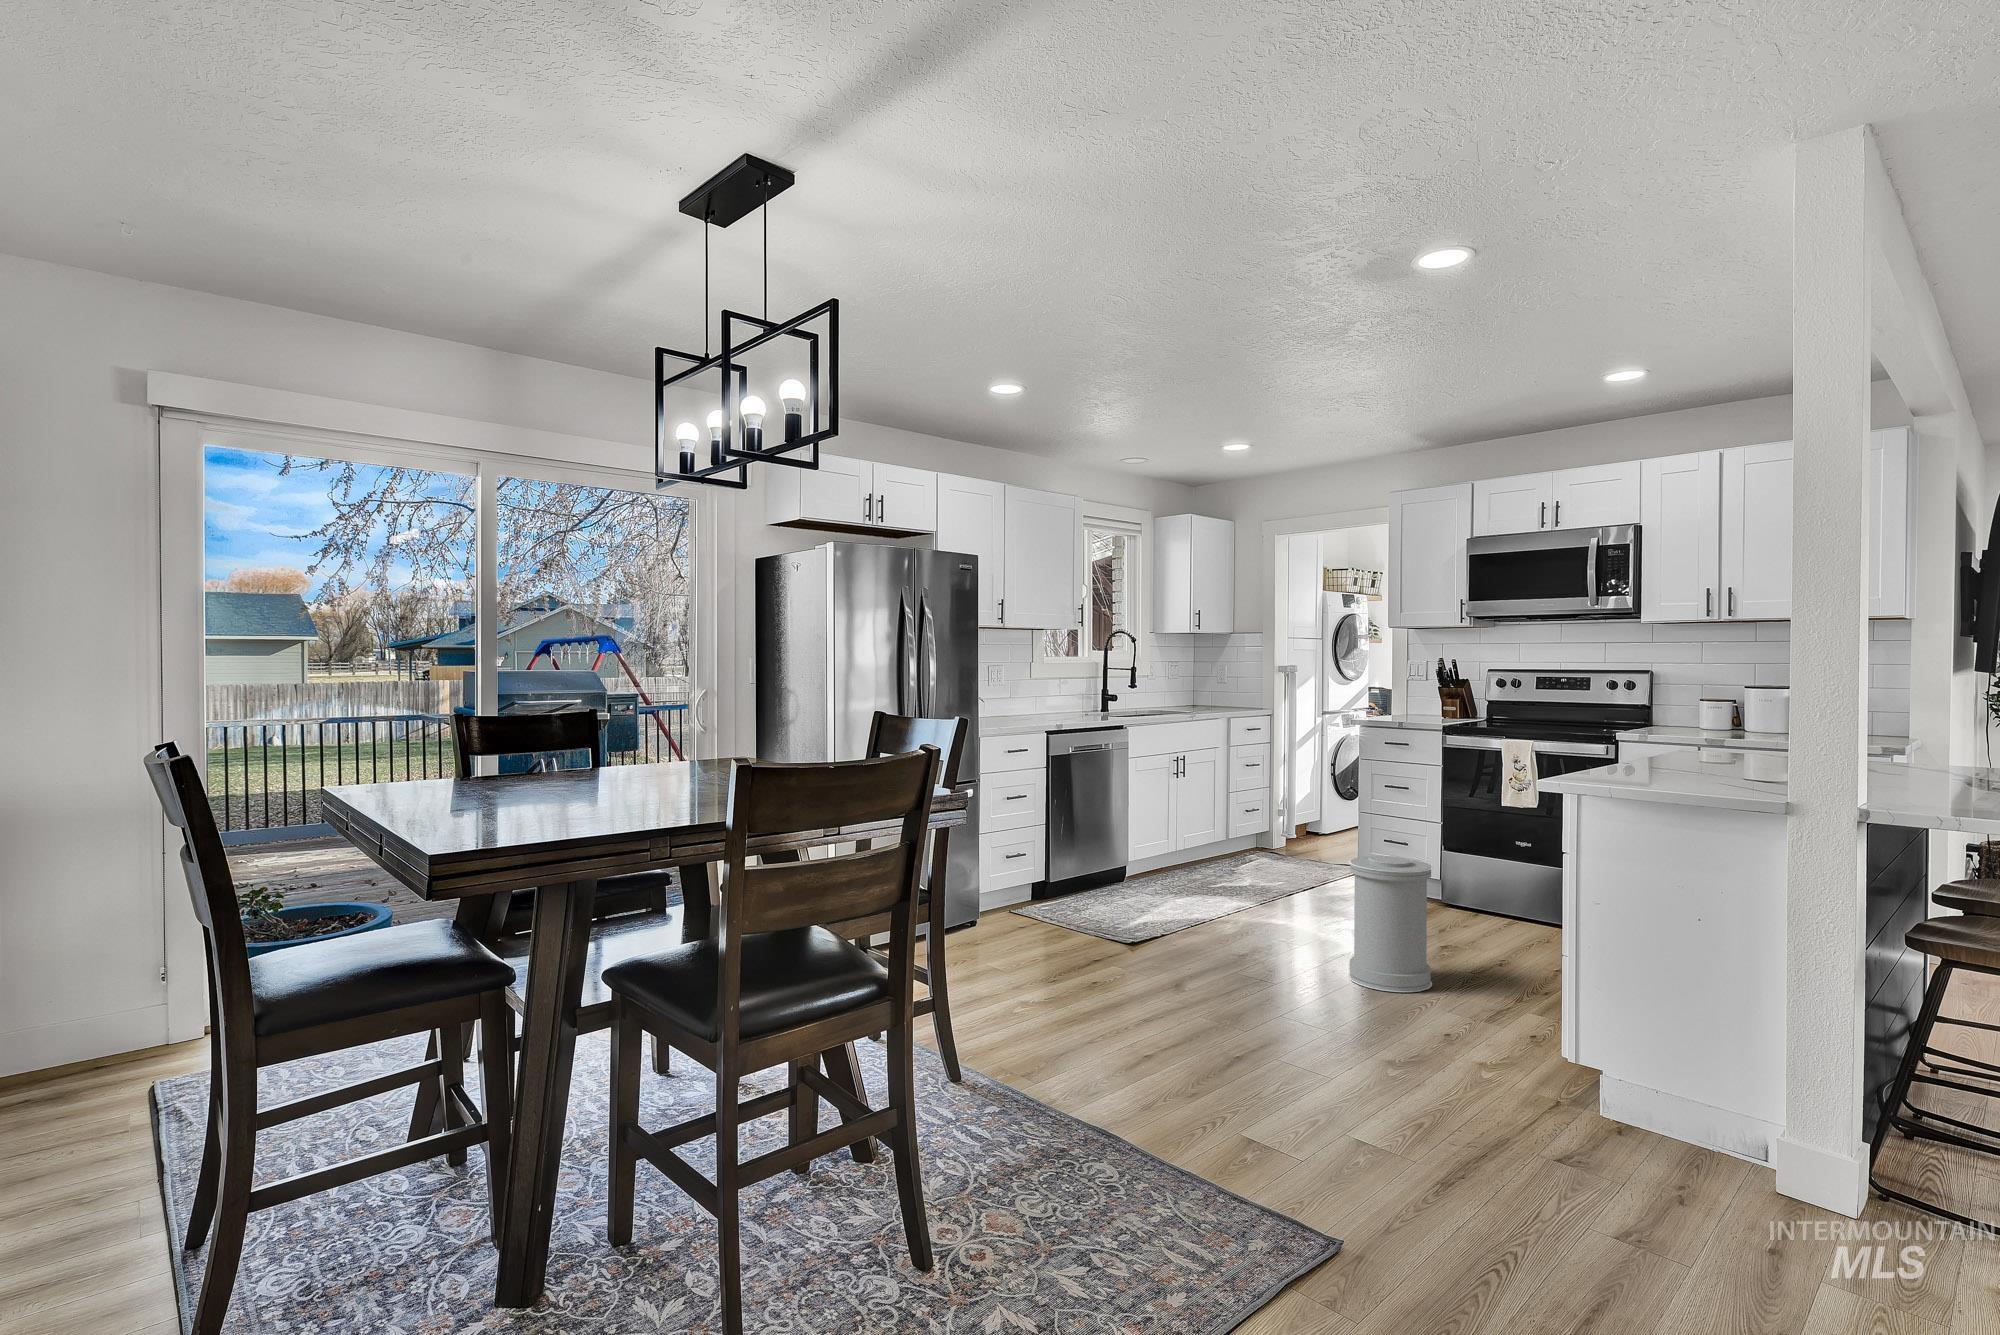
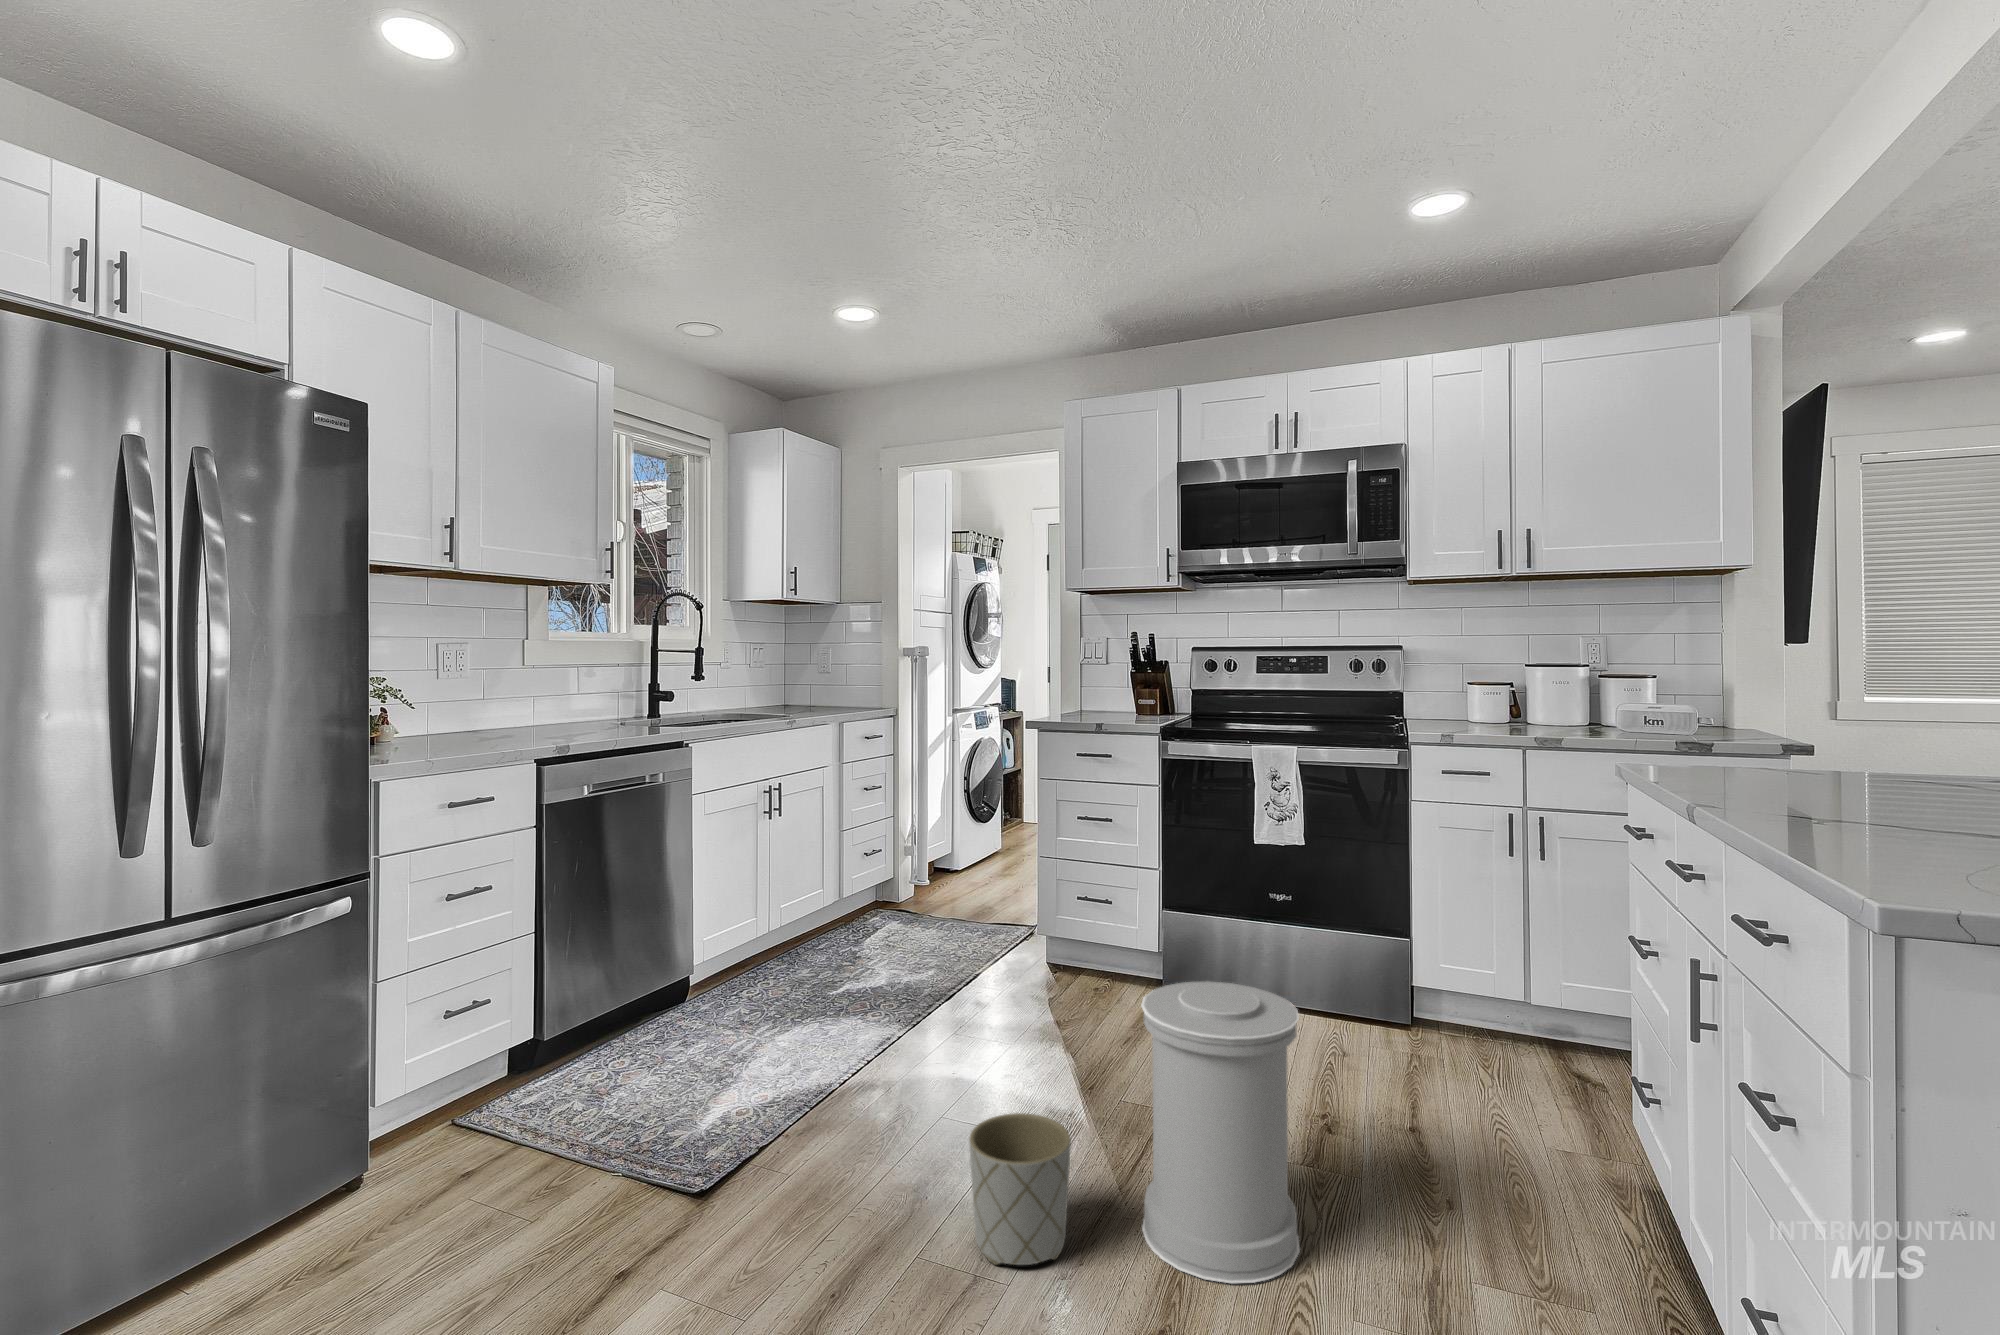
planter: none [1259,912,1310,975] -> present [969,1113,1071,1265]

